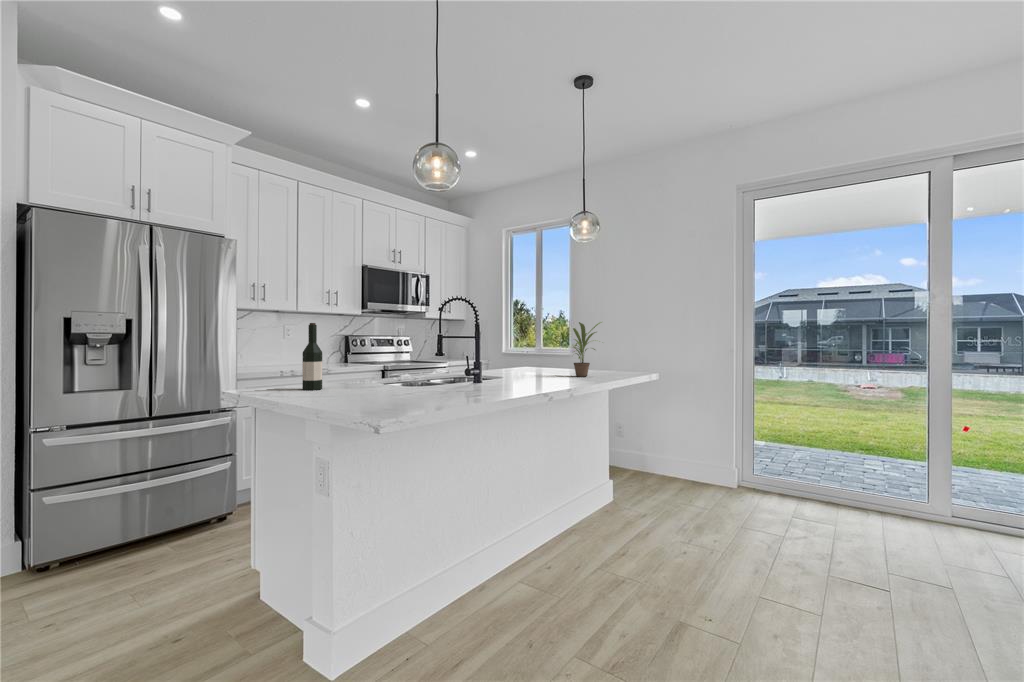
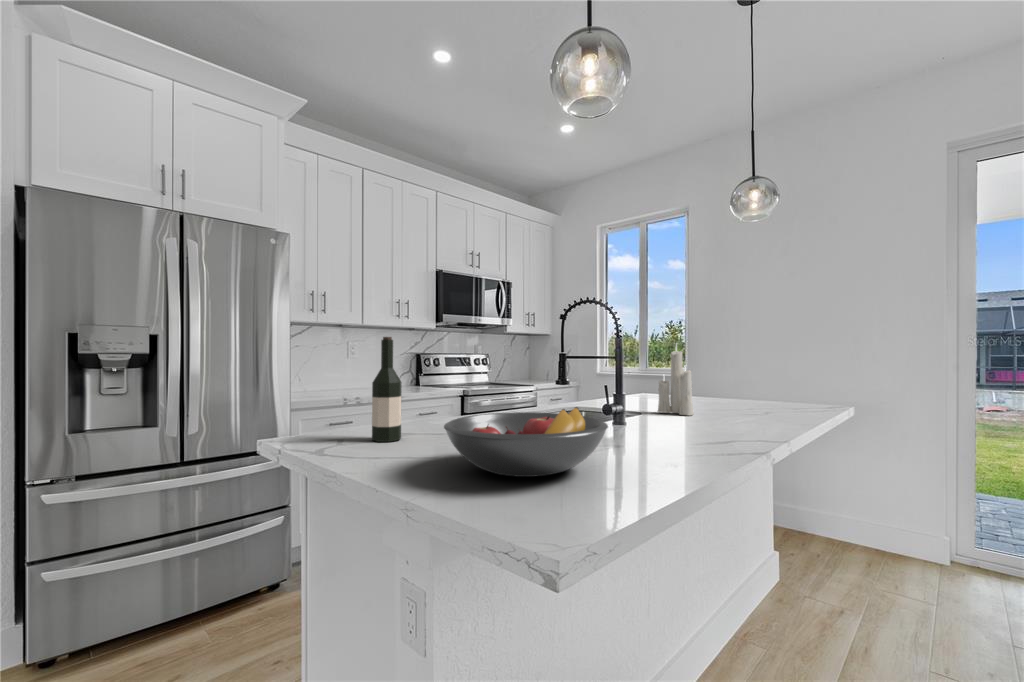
potted plant: present [573,322,602,377] -> none [731,333,786,412]
candle: none [513,325,536,379] -> present [658,345,694,415]
fruit bowl: none [343,364,436,399] -> present [444,407,608,477]

